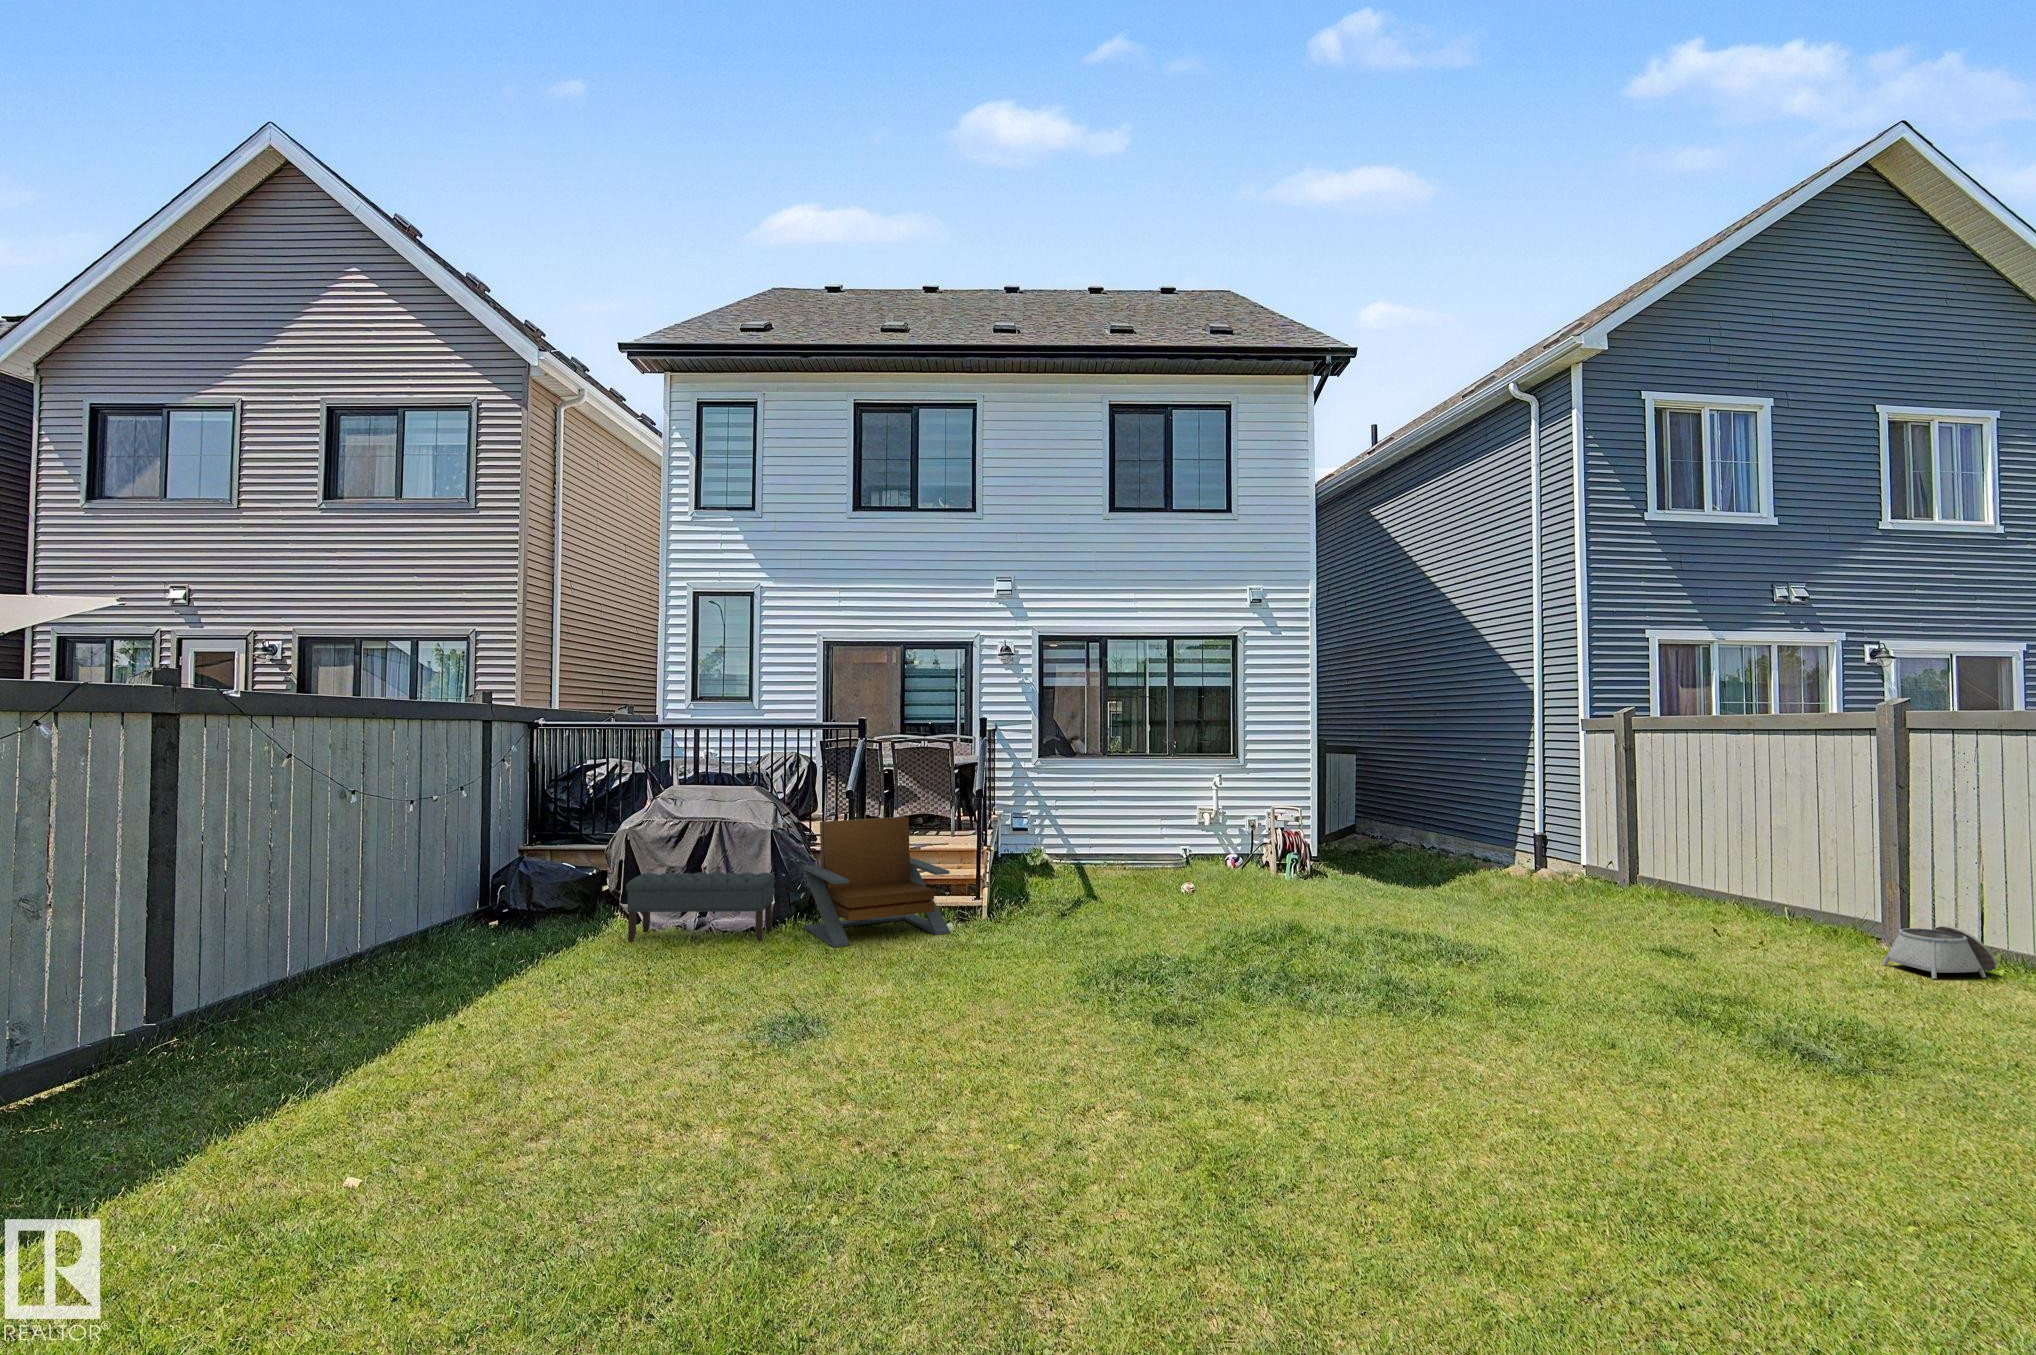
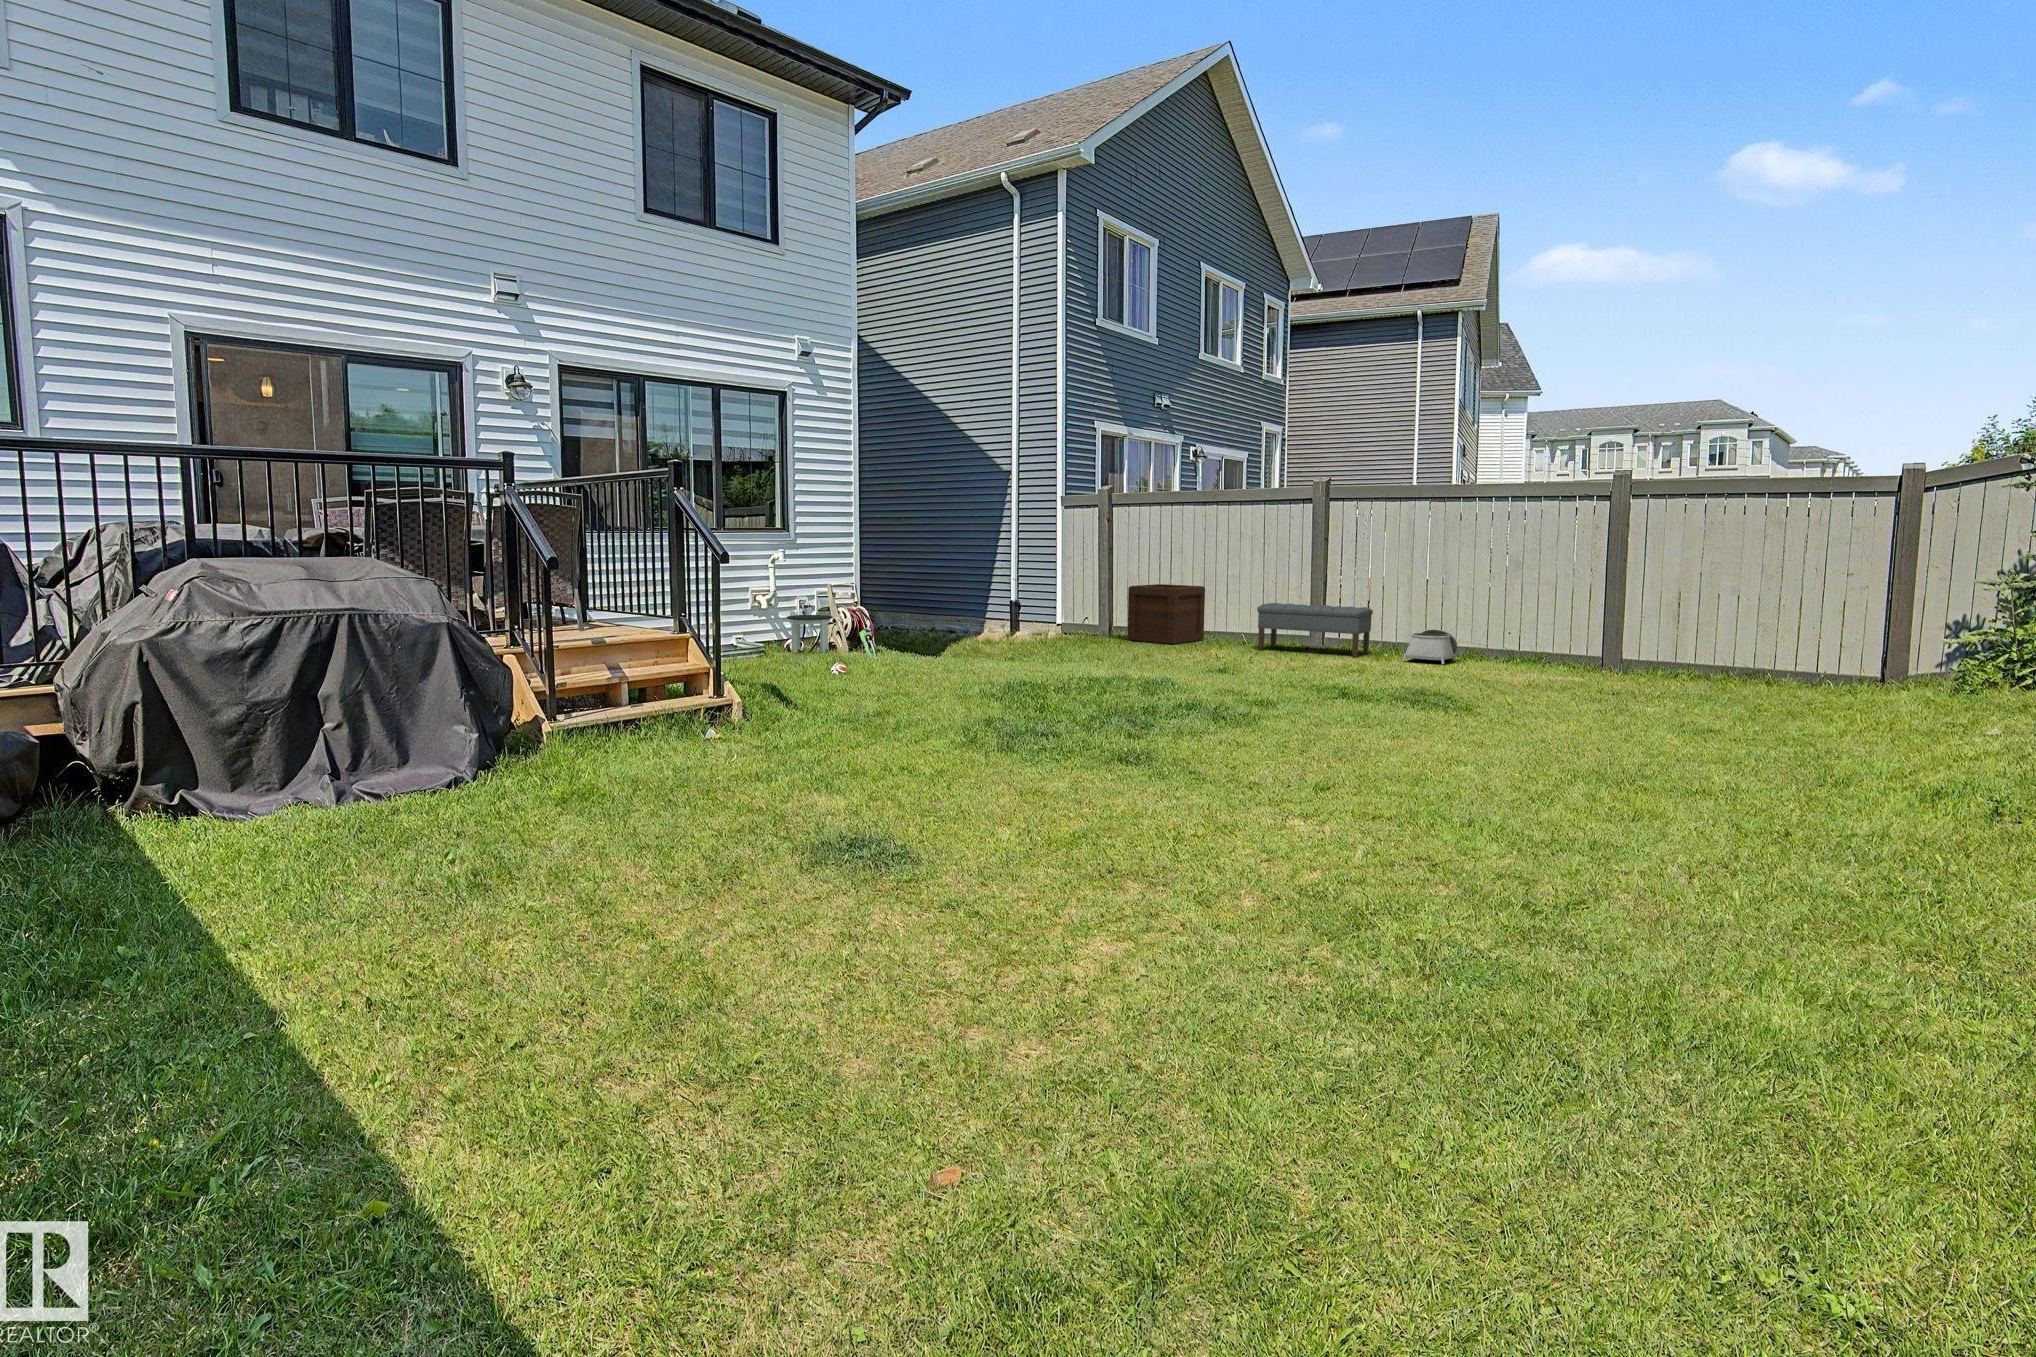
lounge chair: present [803,817,950,947] -> none [514,594,748,784]
wooden crate: none [1598,825,1700,898] -> present [1127,584,1205,644]
round table: none [1228,828,1269,864] -> present [787,615,833,653]
bench: present [626,872,775,942] -> present [1257,603,1373,657]

